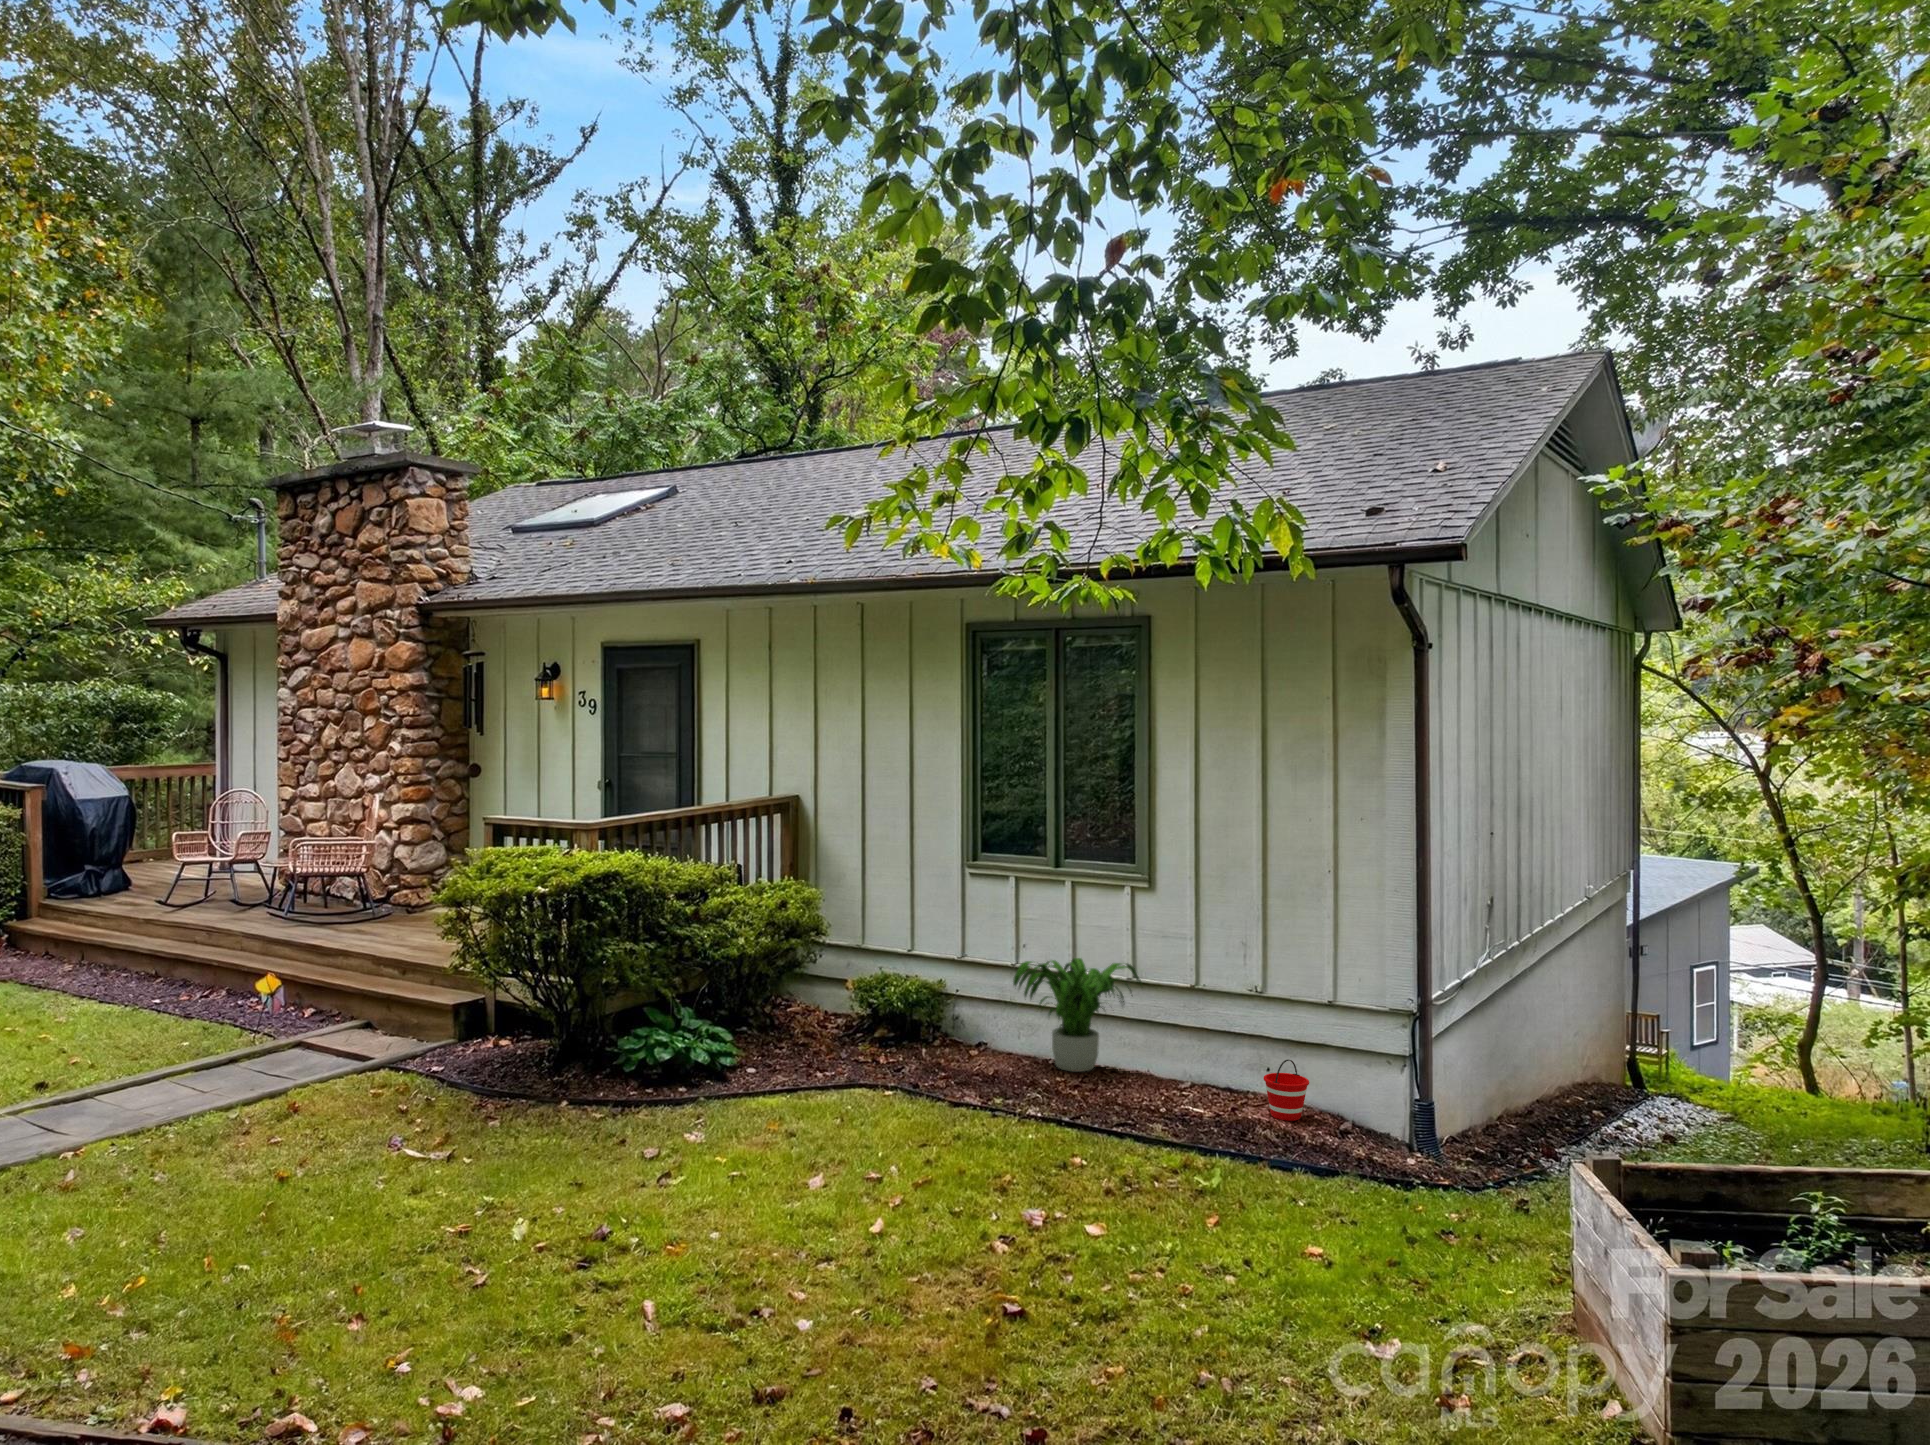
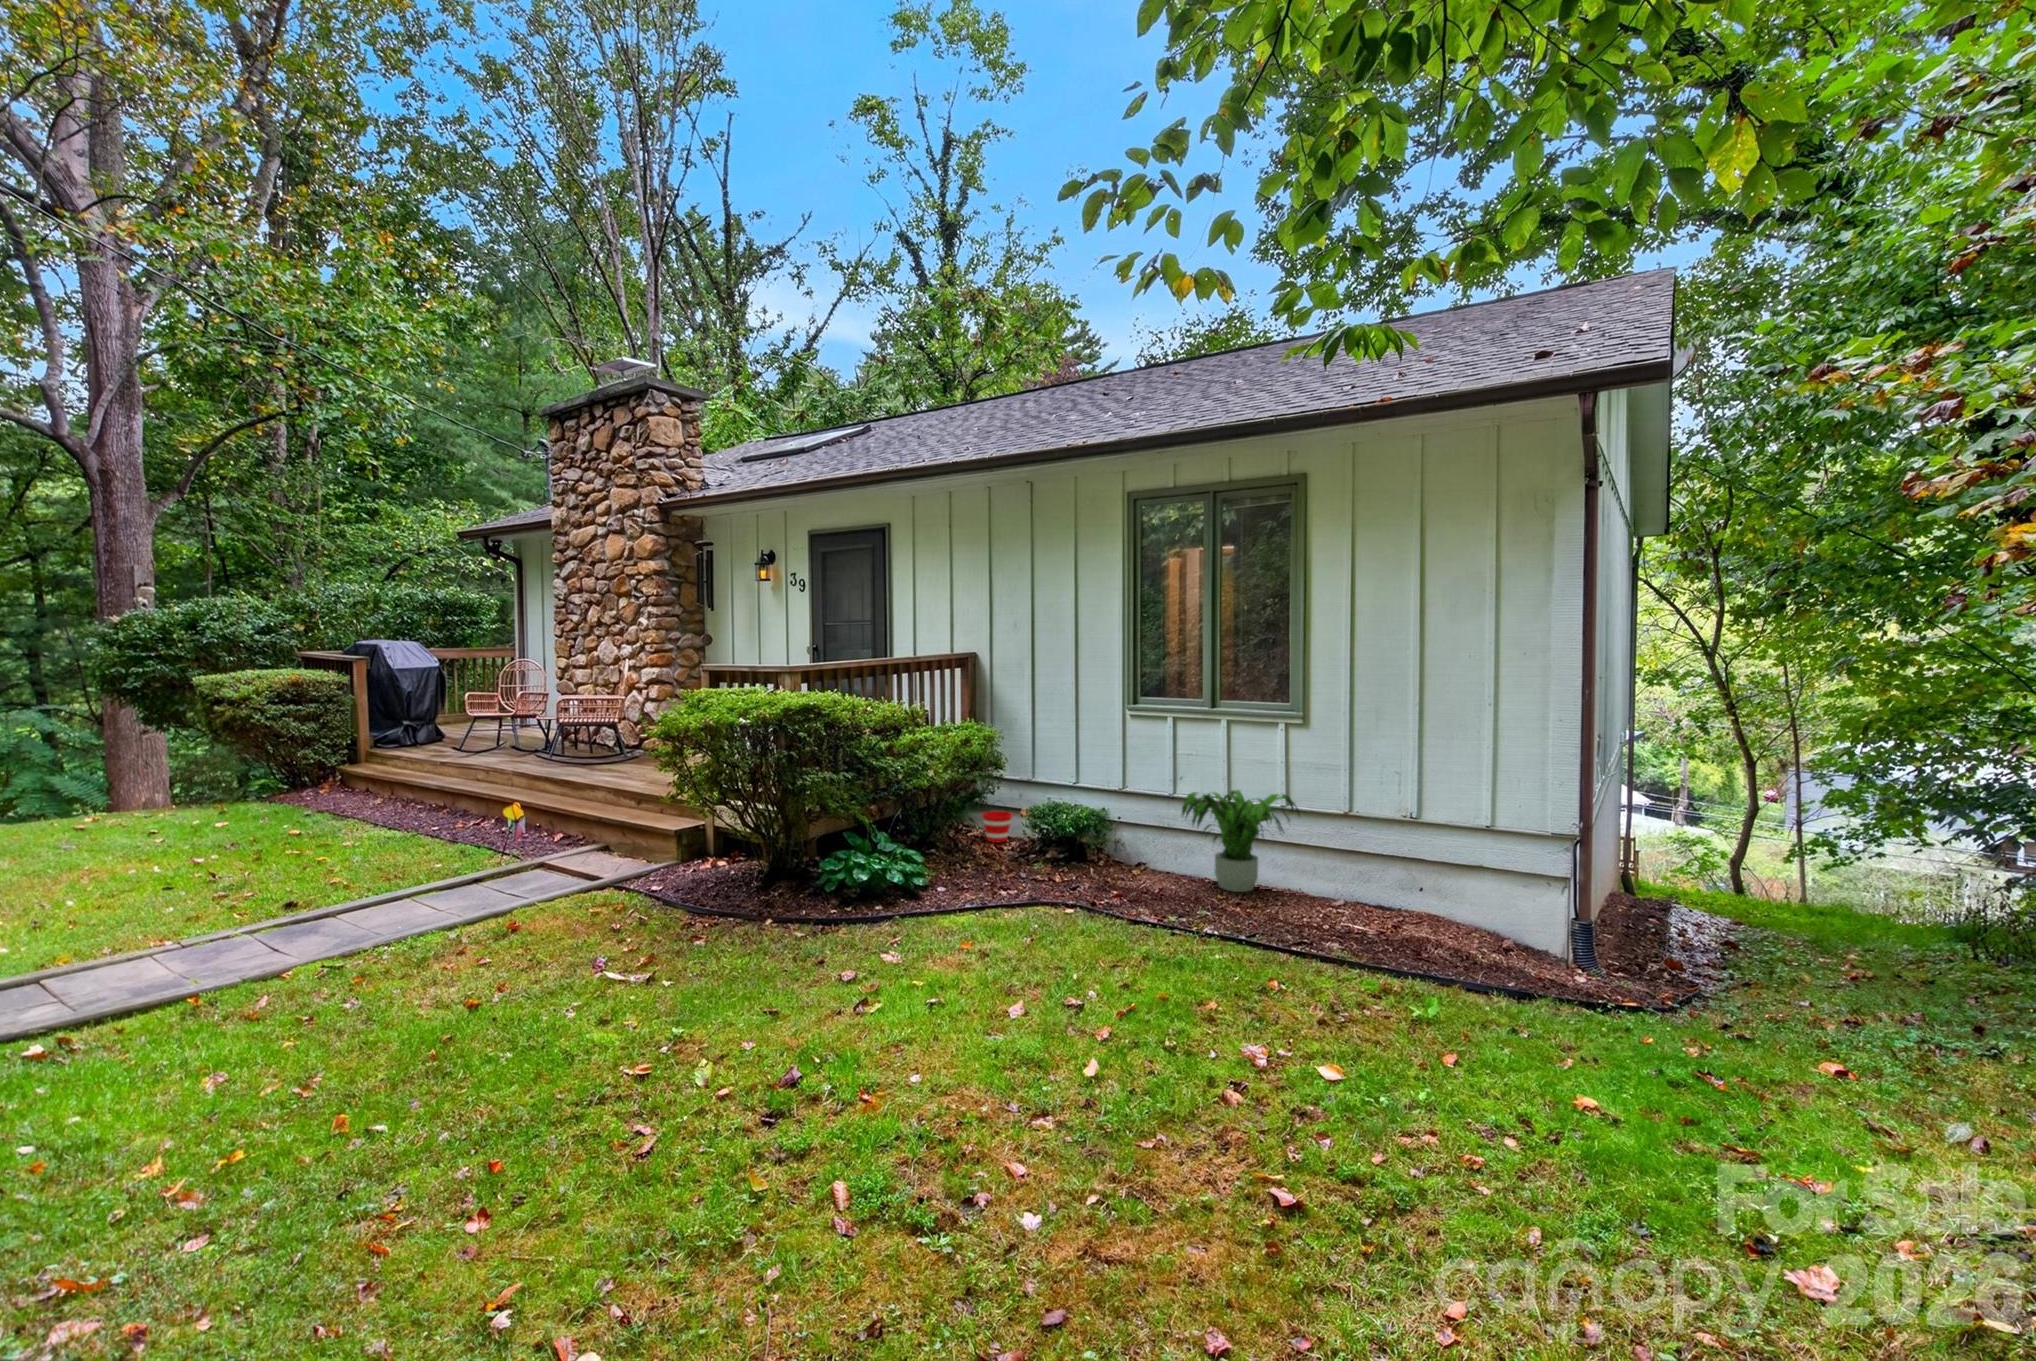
bucket: present [1264,1060,1309,1121] -> present [982,801,1013,843]

